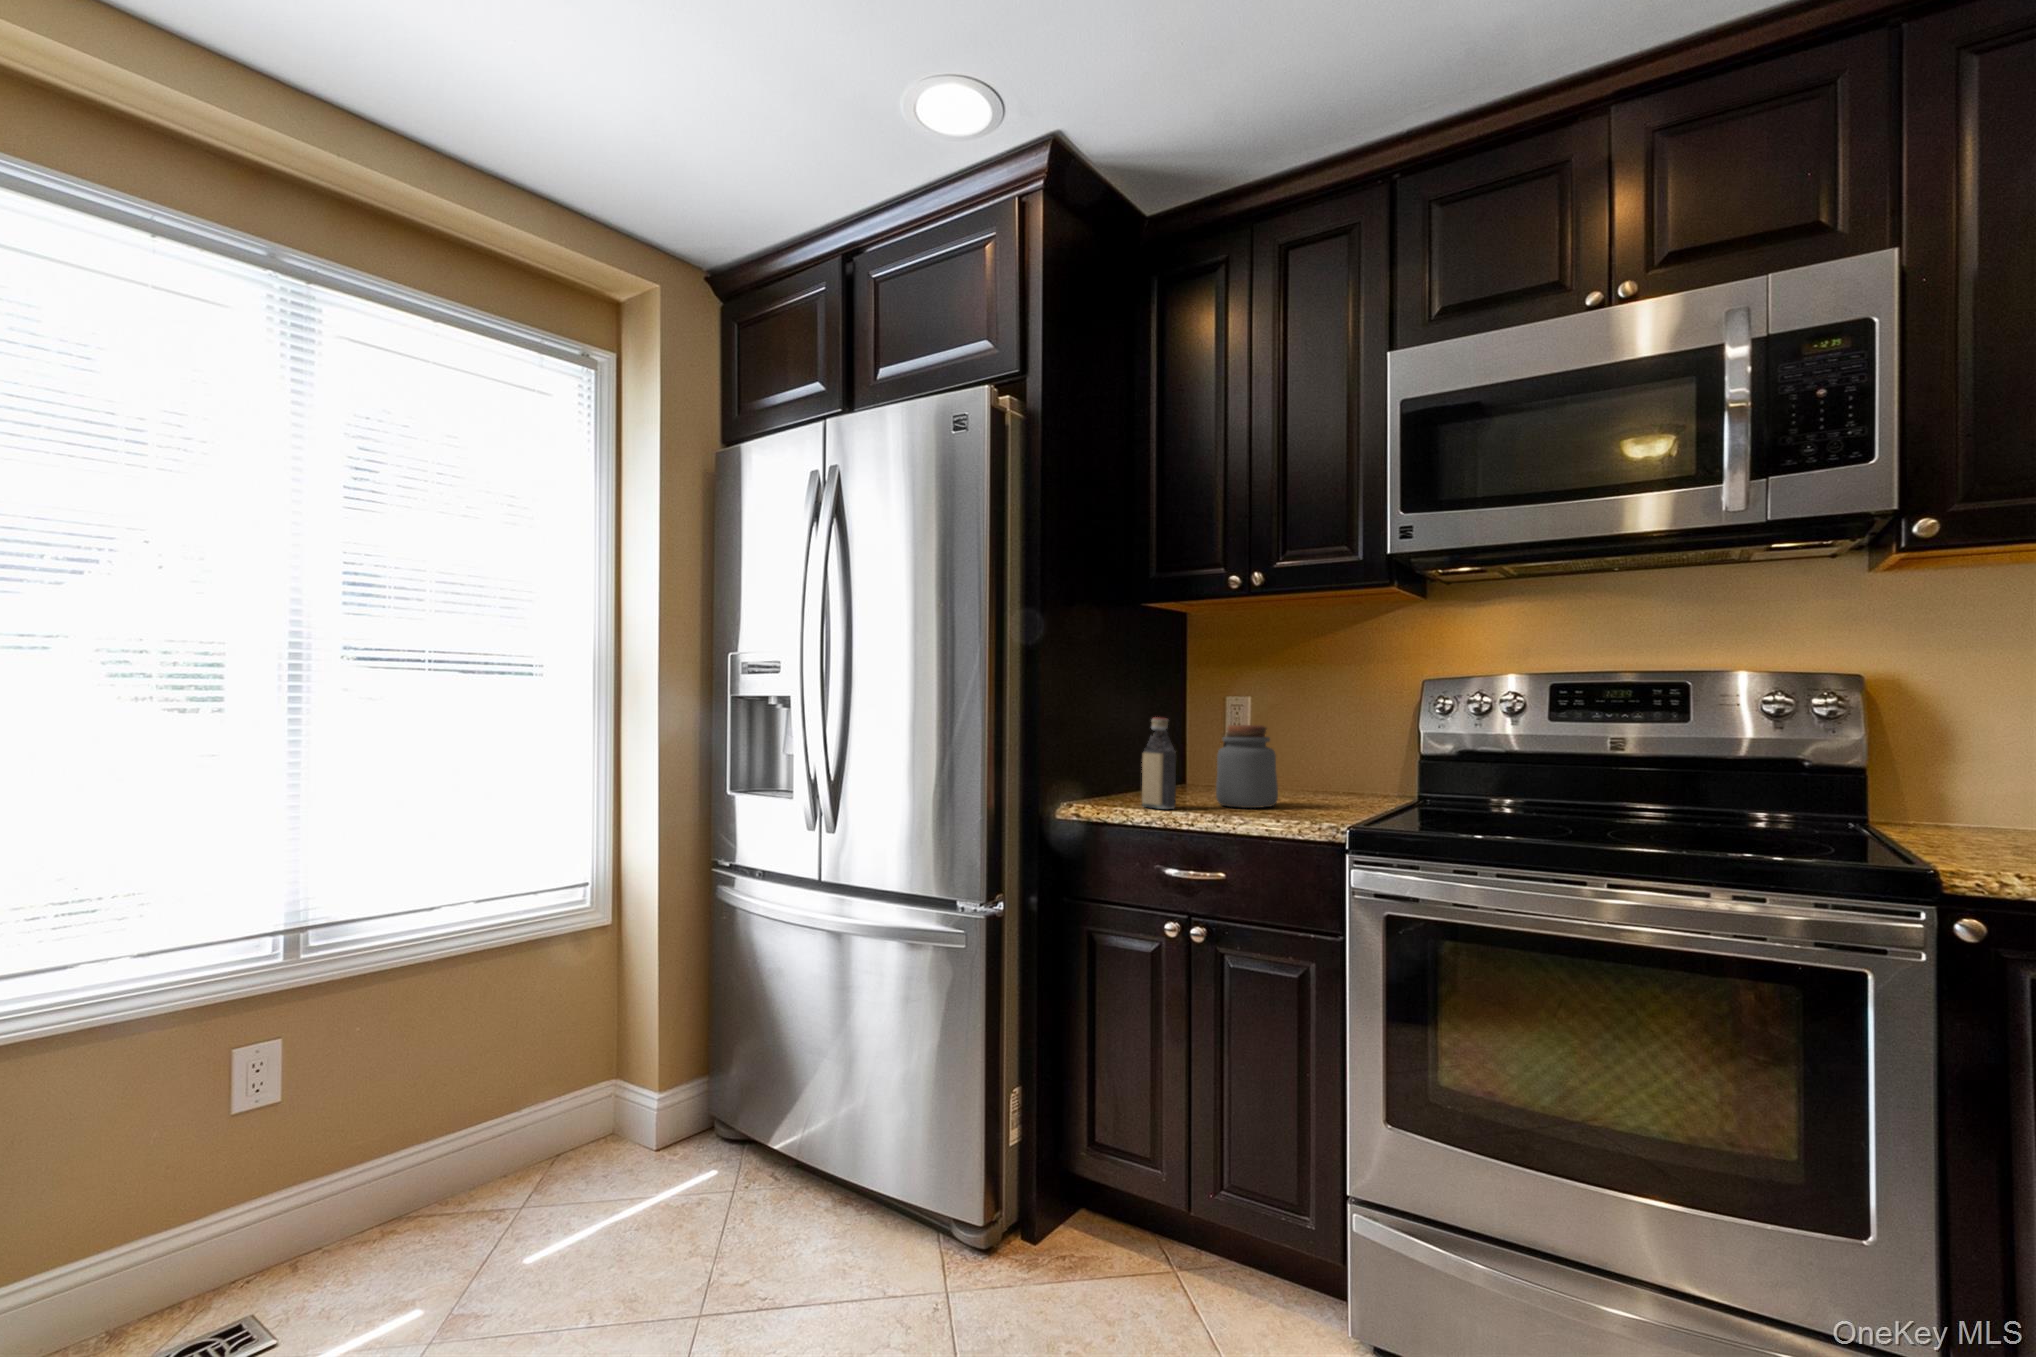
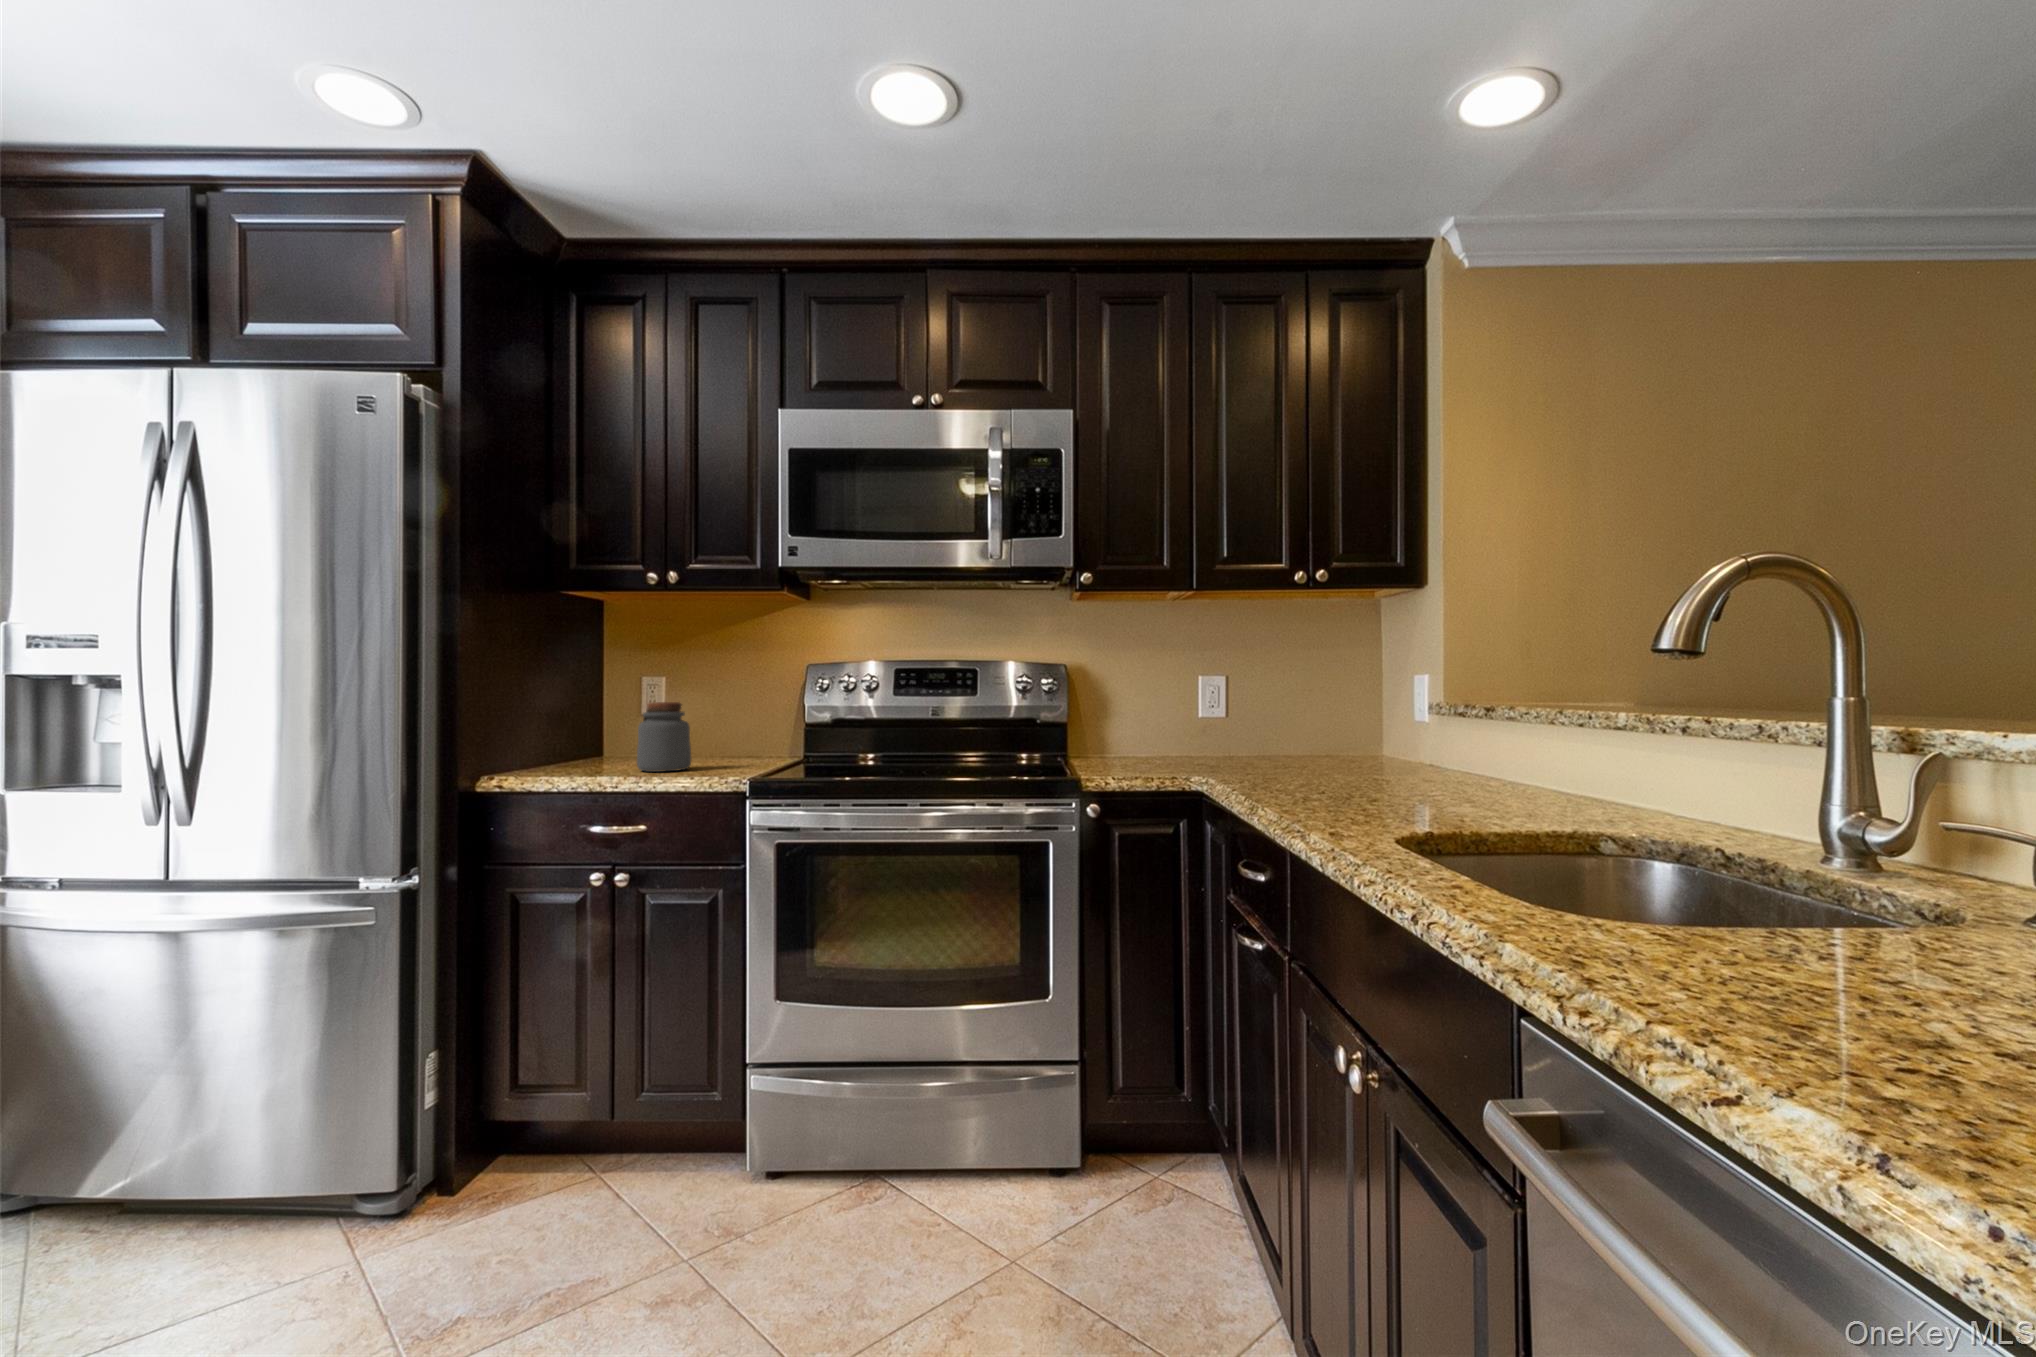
bottle: present [1142,717,1176,809] -> none [567,696,600,777]

